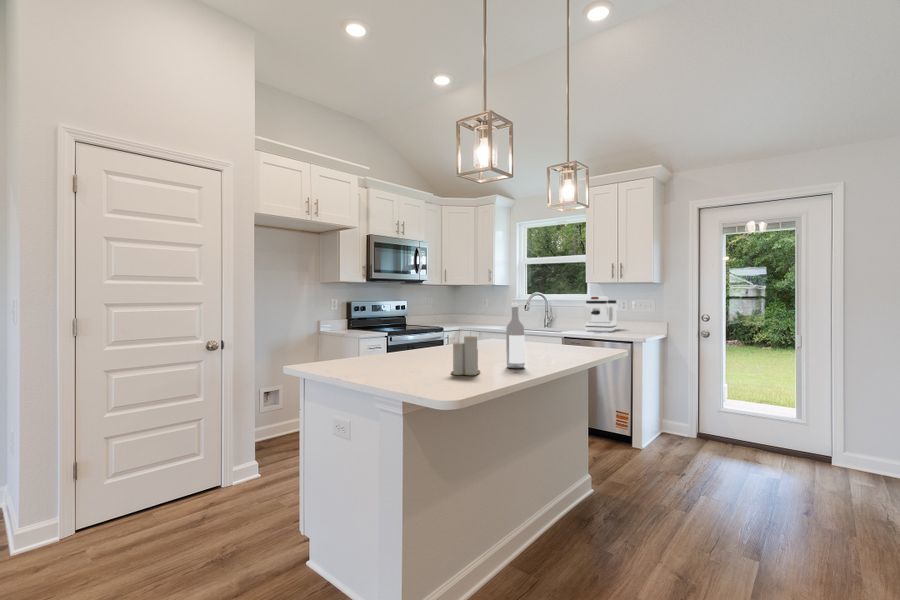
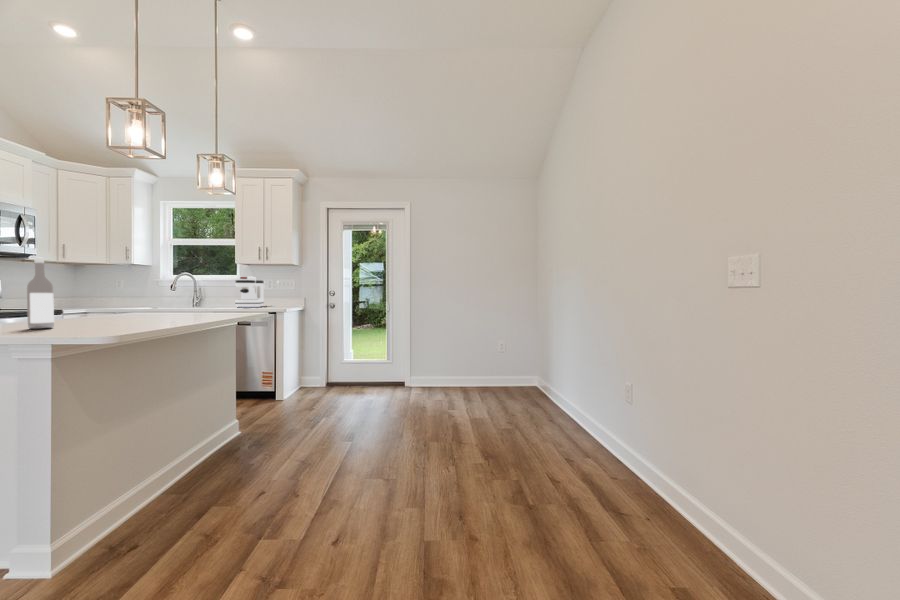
wine bottle: present [506,302,525,368] -> present [27,258,54,329]
candle: present [451,335,480,375] -> none [101,287,133,325]

